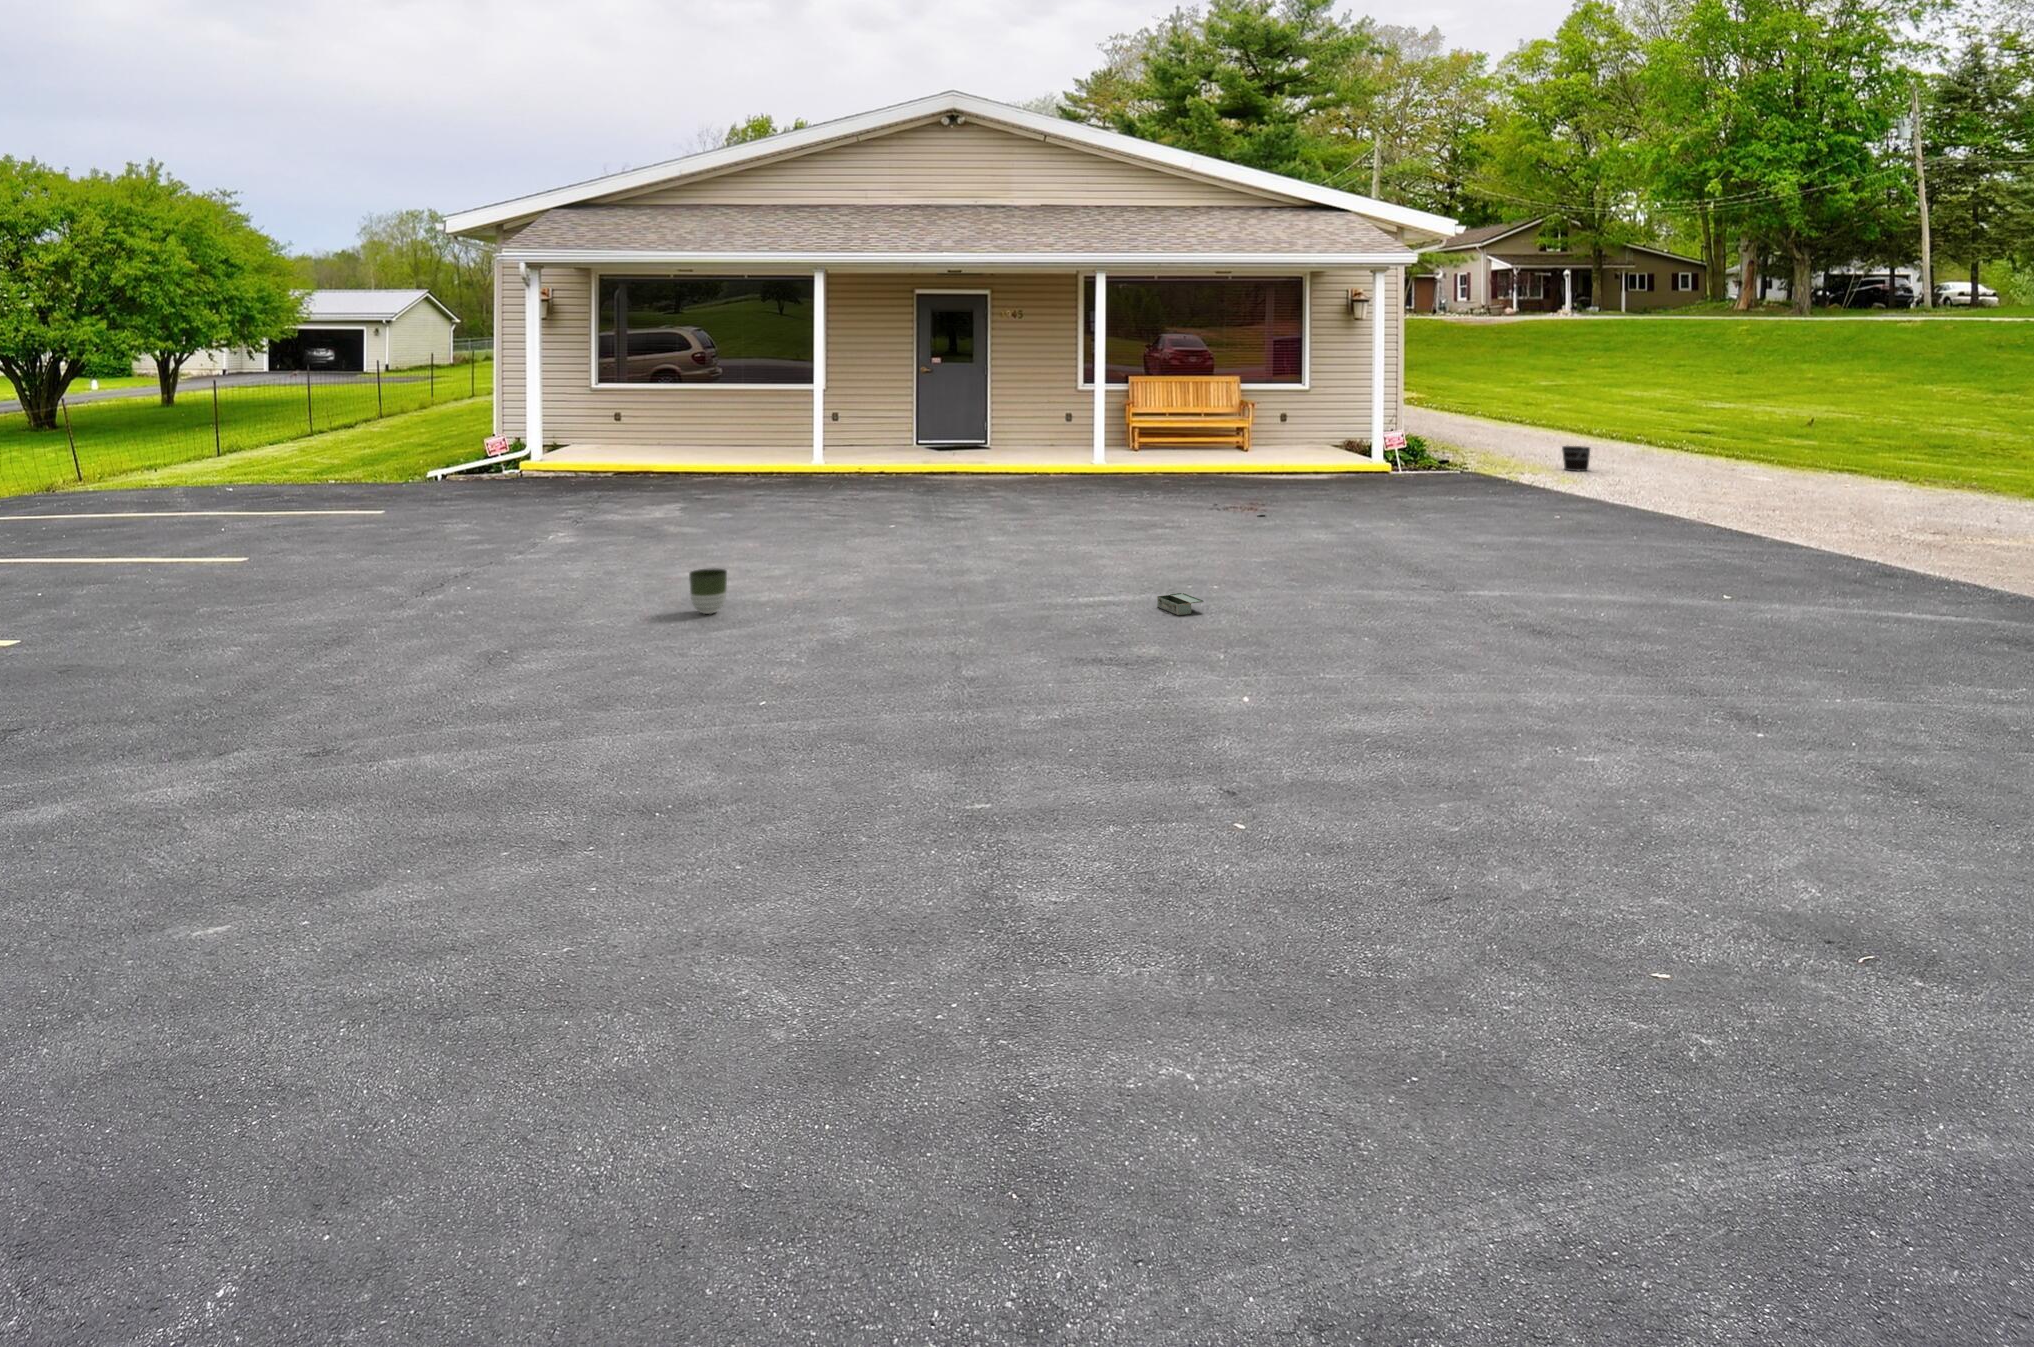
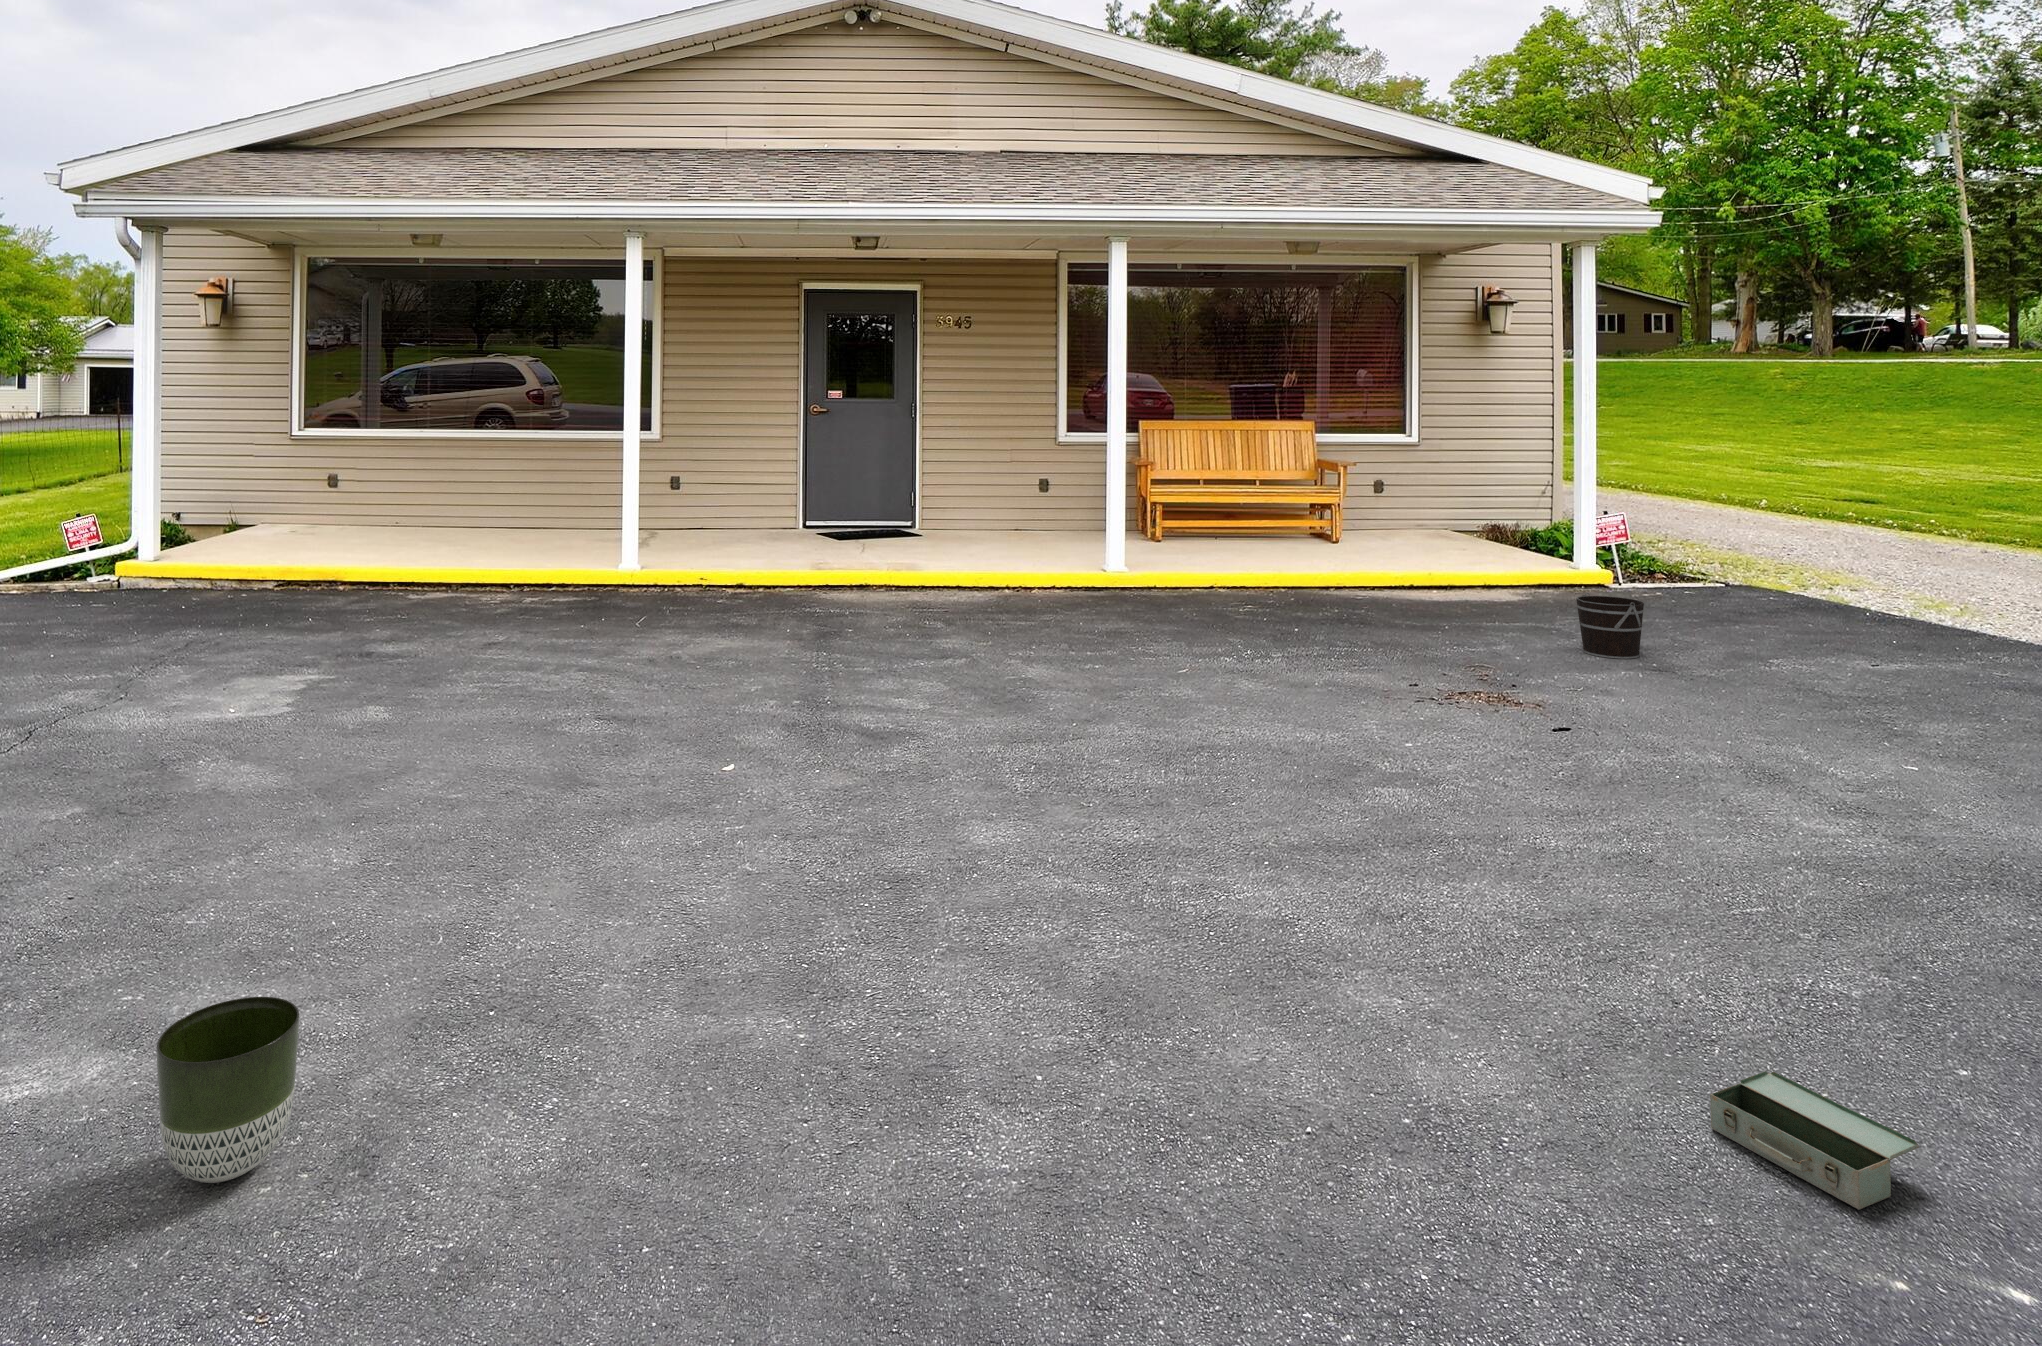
bucket: present [1562,446,1590,471] -> present [1576,593,1644,659]

